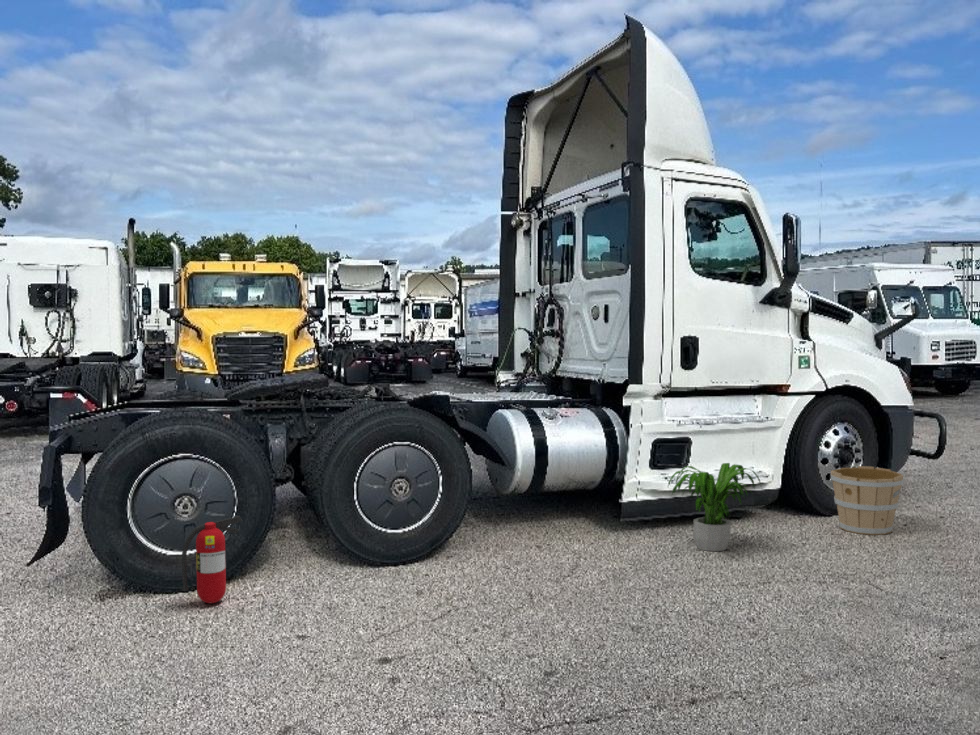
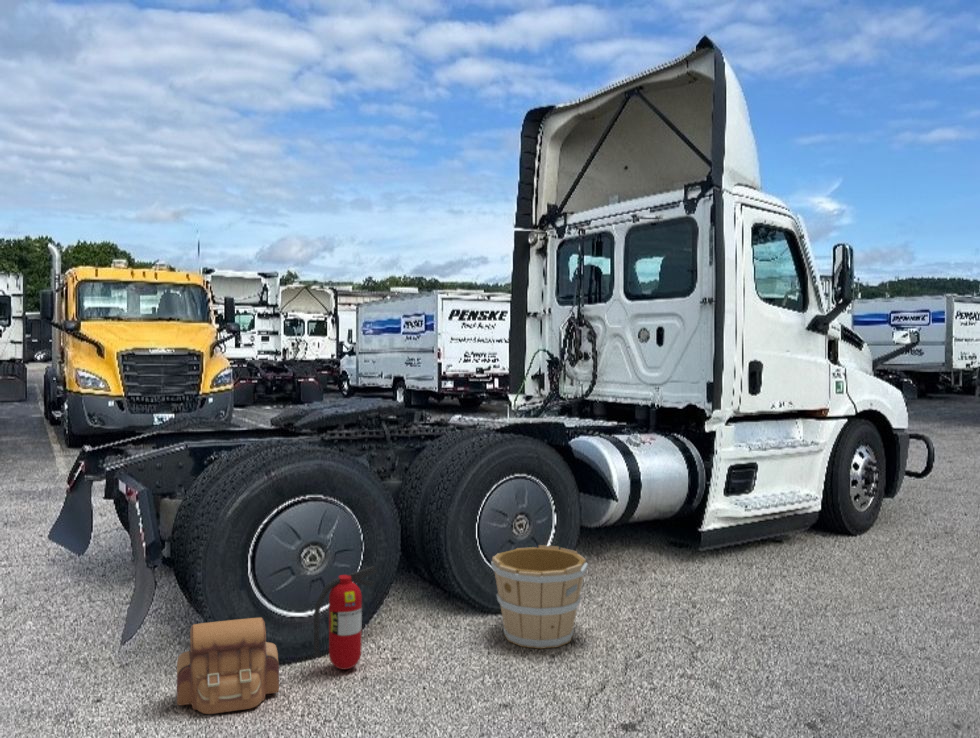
potted plant: present [669,463,761,551] -> none [746,485,838,574]
wooden bucket: present [831,466,904,535] -> present [491,545,587,649]
backpack: none [53,553,143,627] -> present [177,618,279,714]

